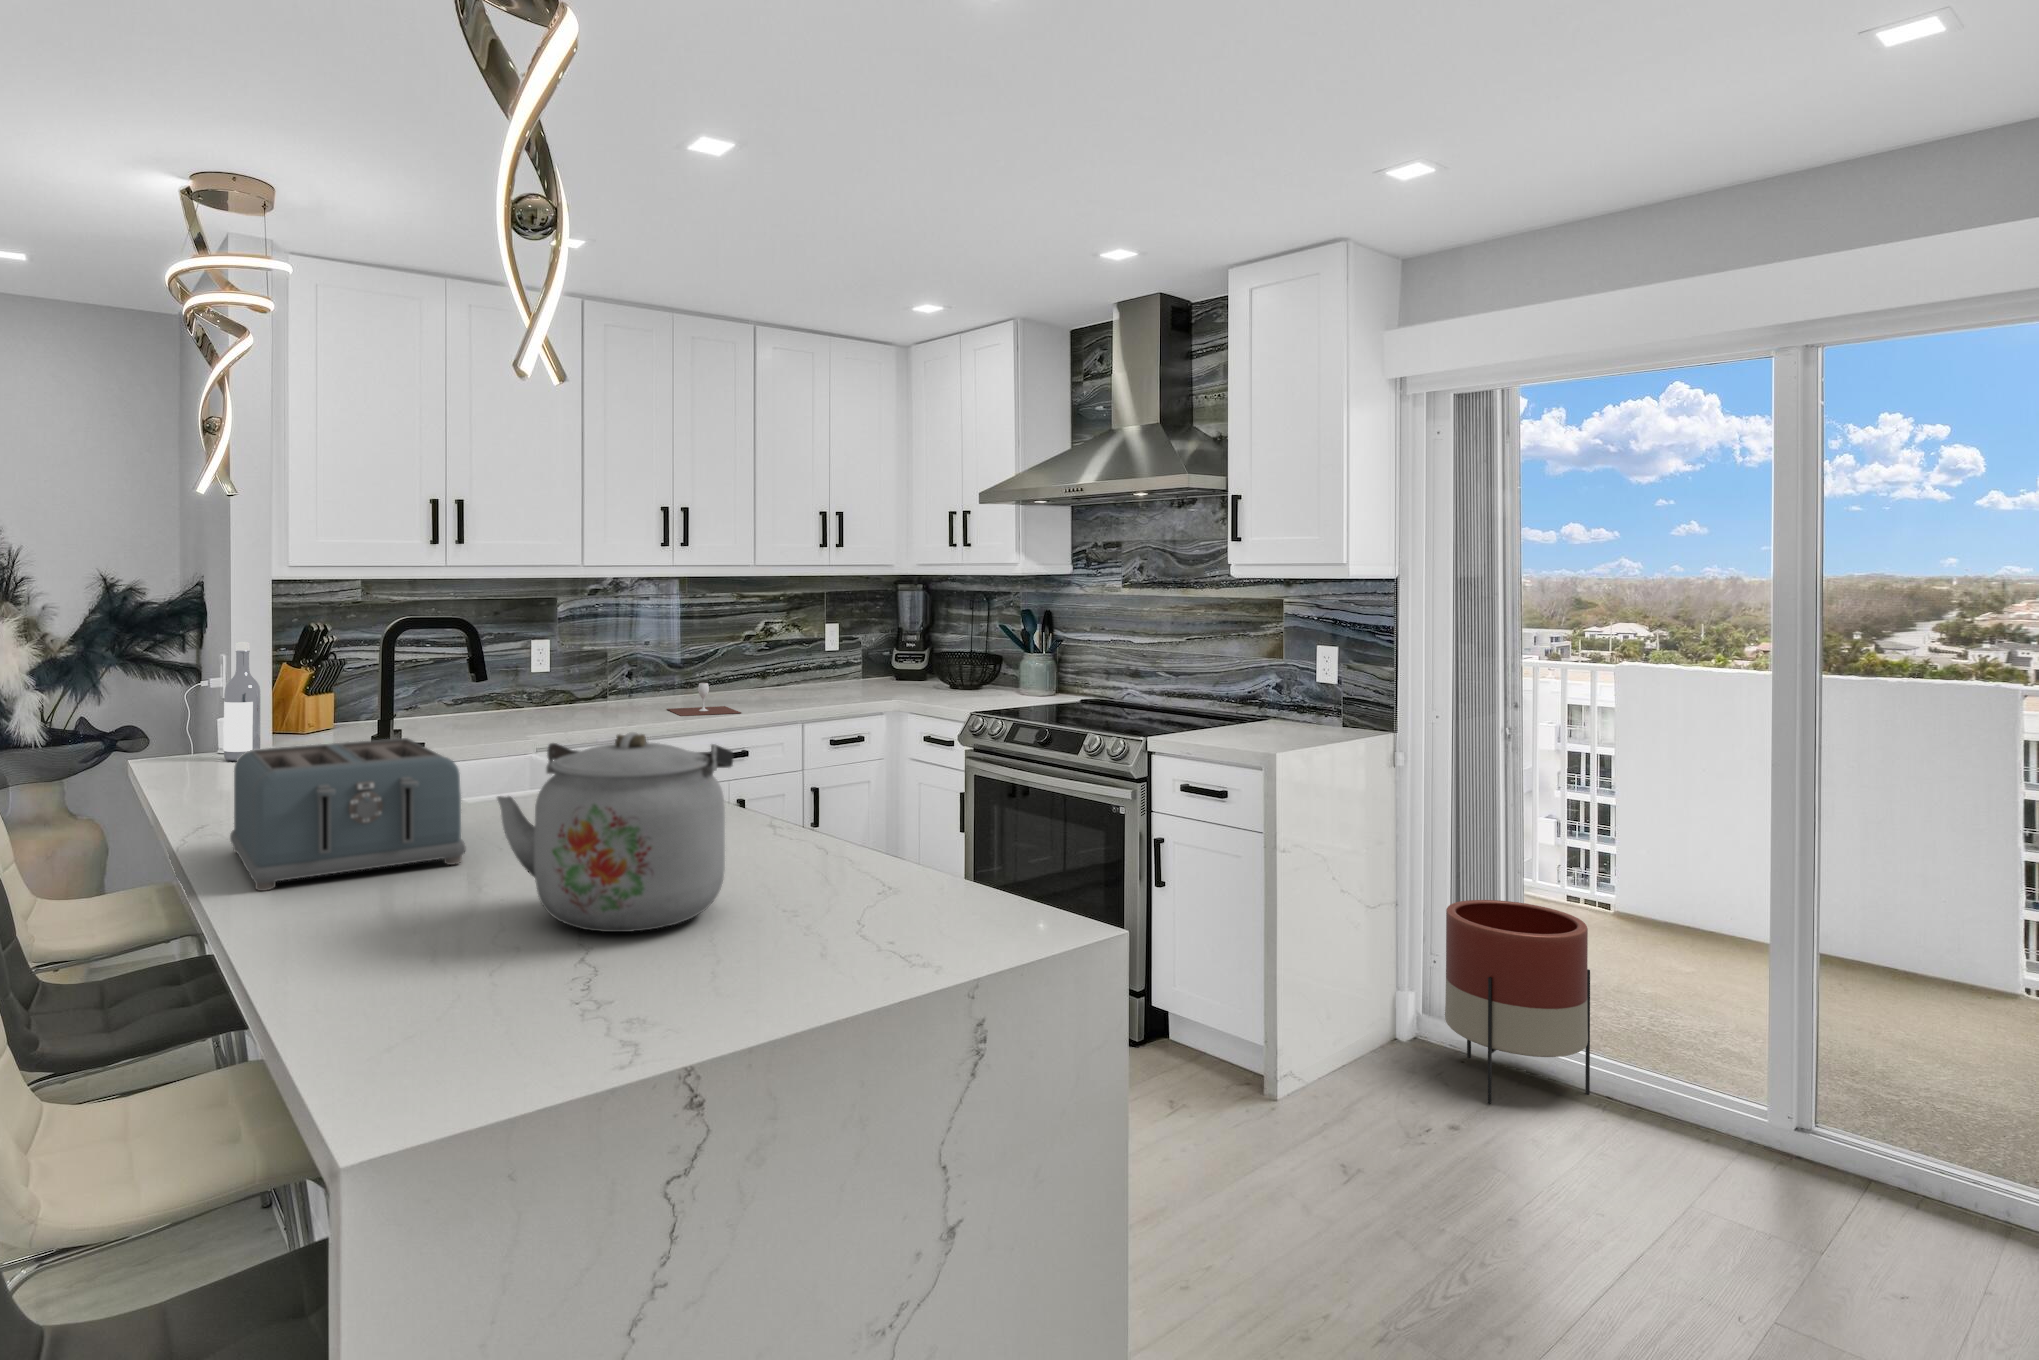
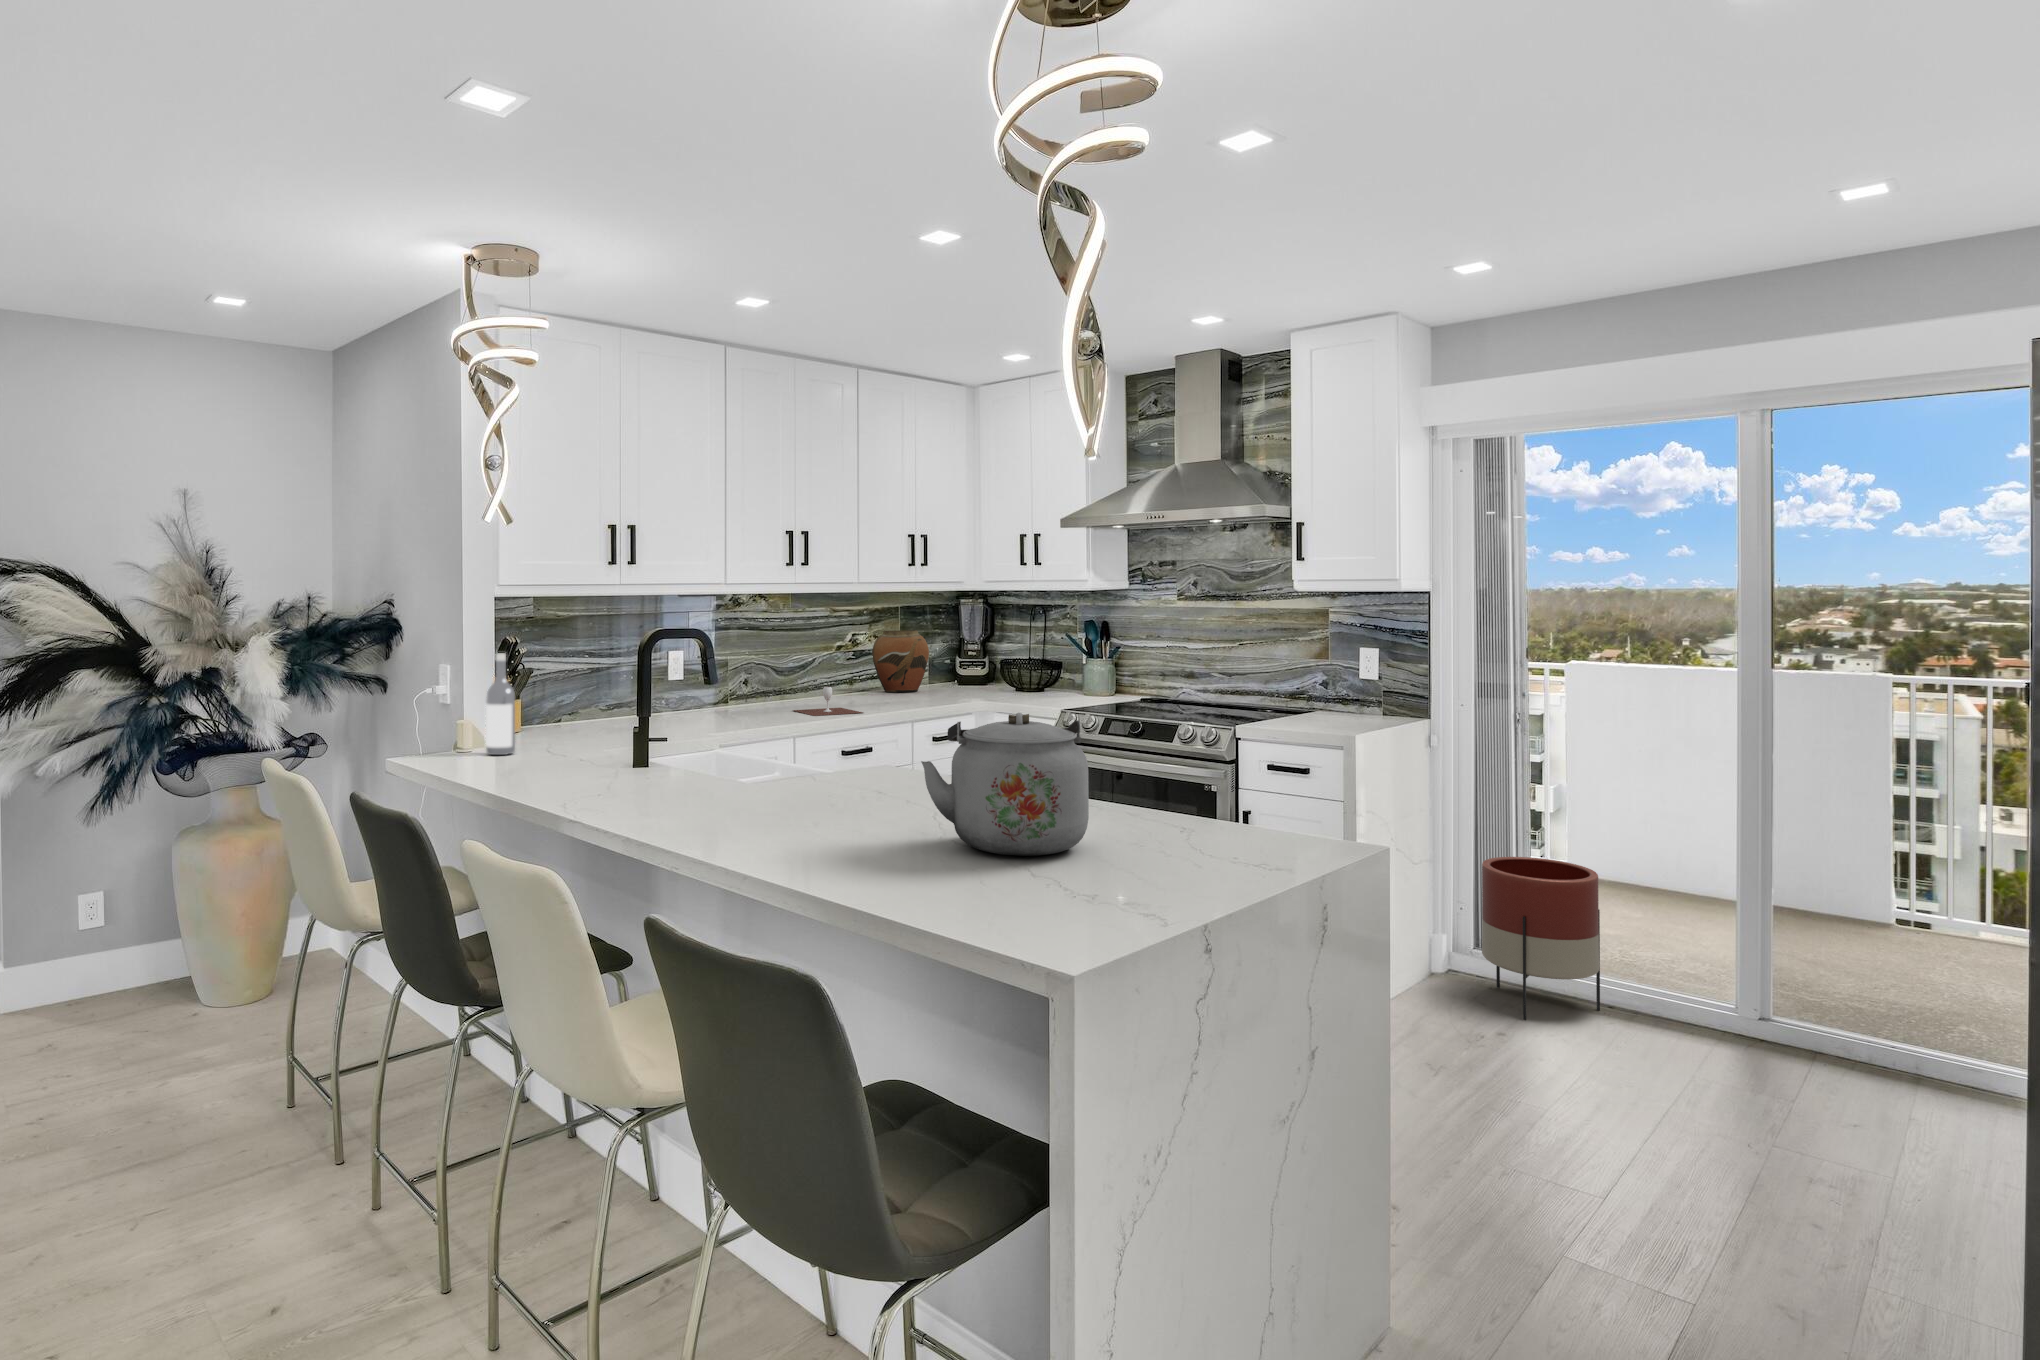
vase: none [791,620,857,689] -> present [872,630,929,692]
toaster: present [230,738,466,891] -> none [637,726,839,839]

